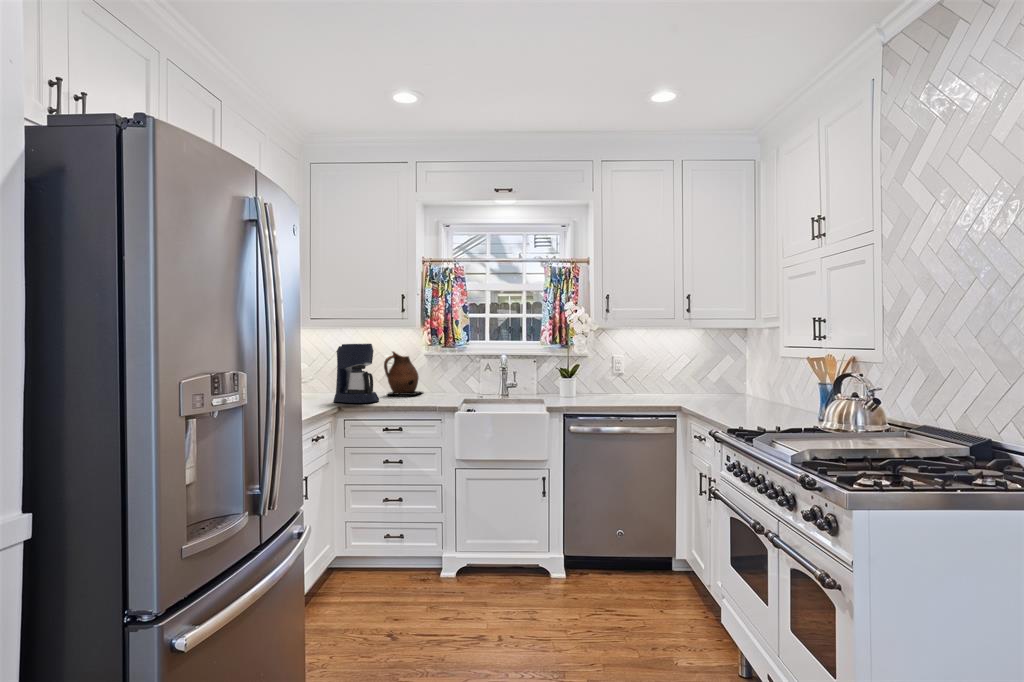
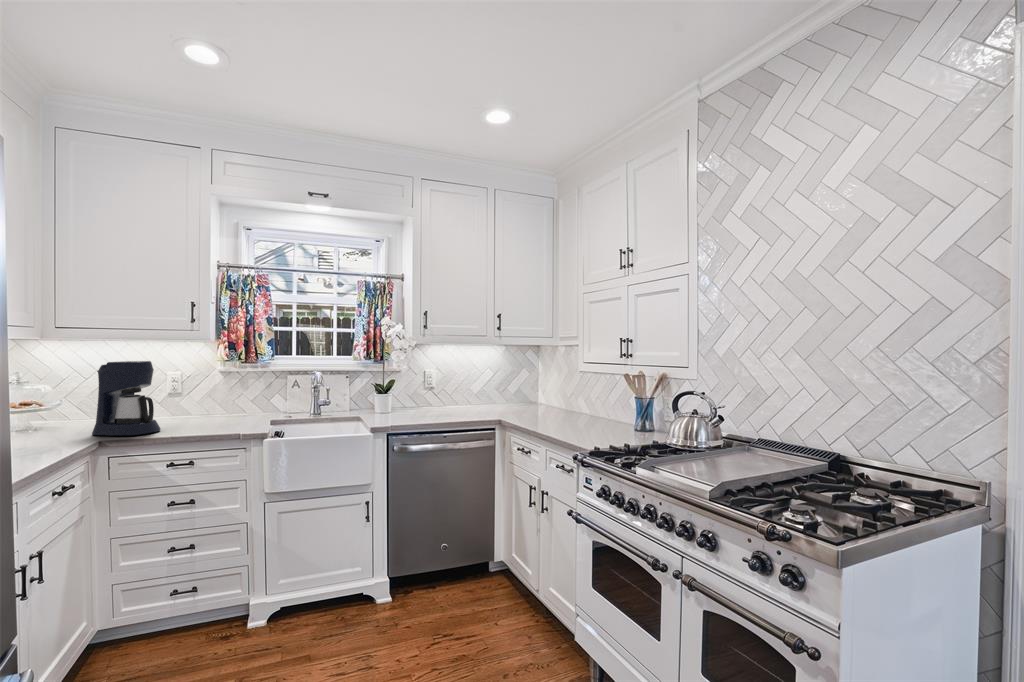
ceramic pitcher: present [384,352,422,395] -> none [163,369,215,421]

